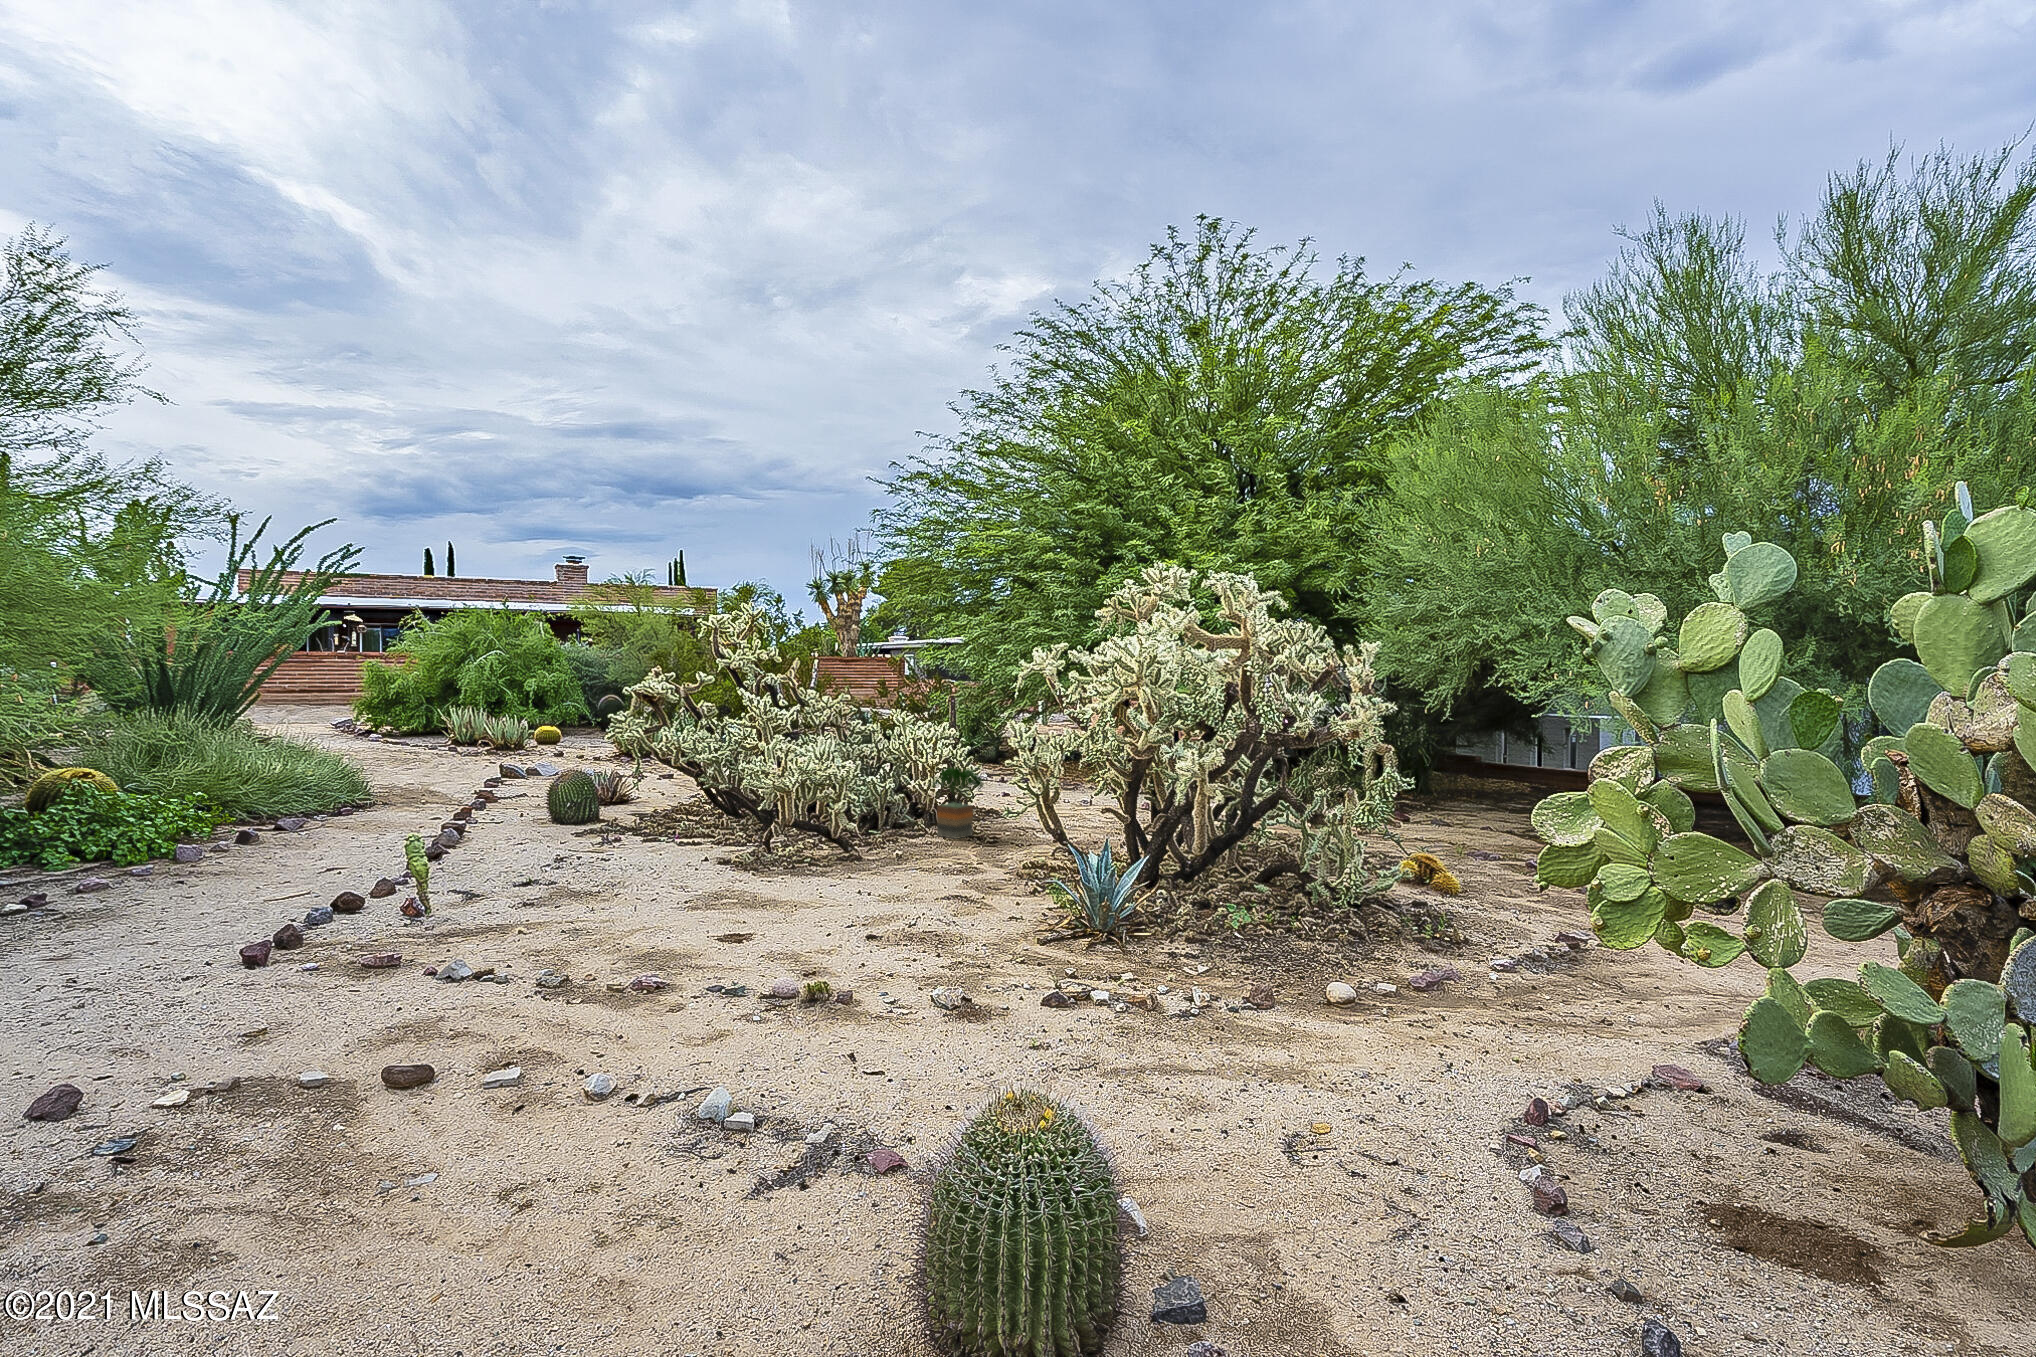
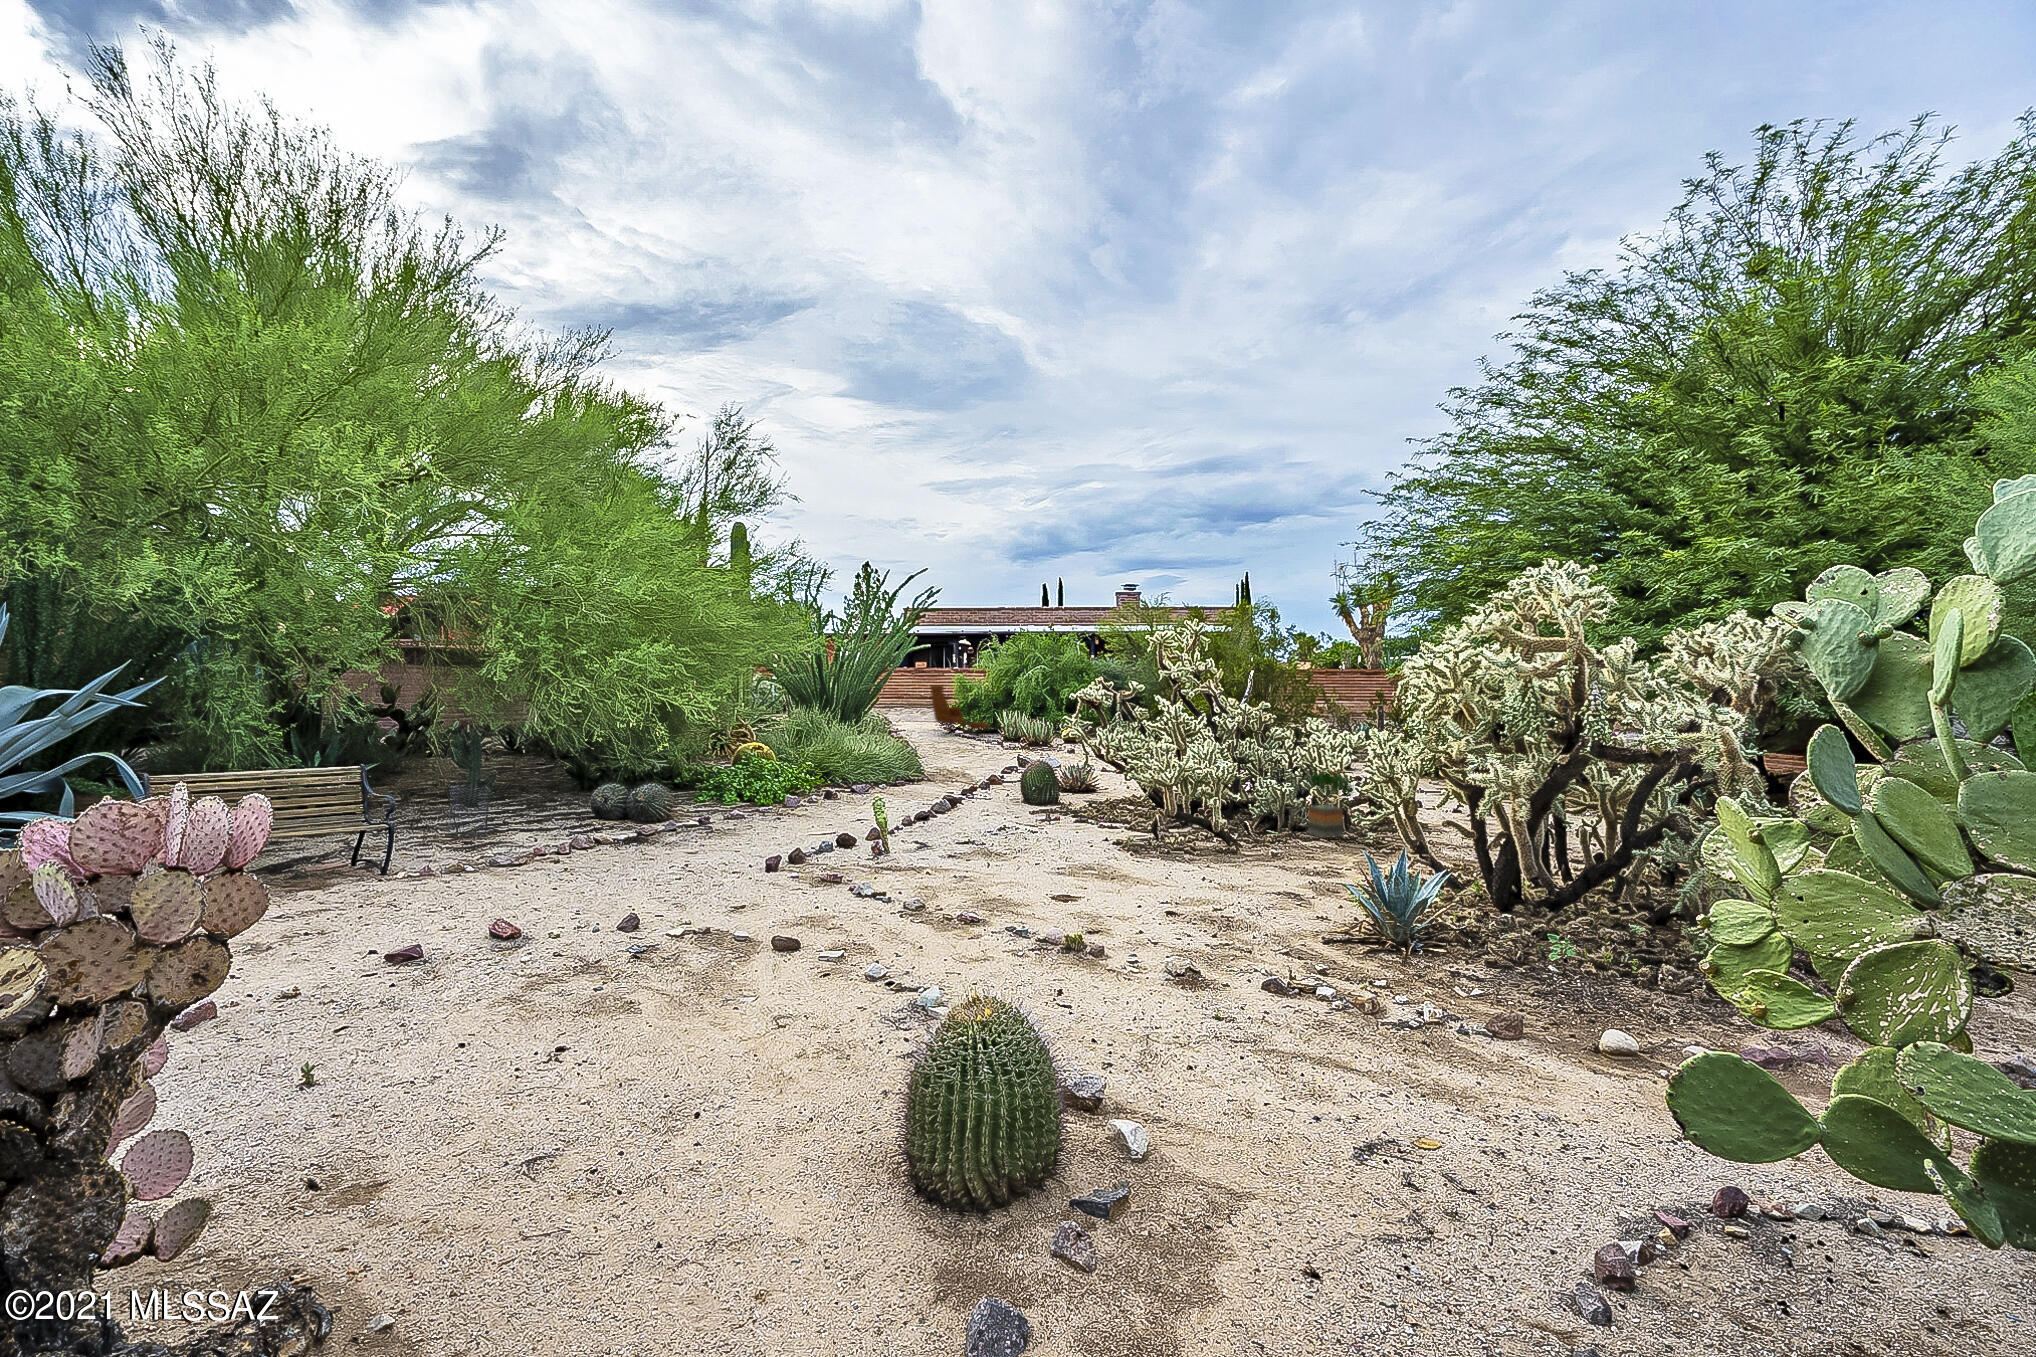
lounge chair: none [323,665,424,740] -> present [930,685,989,736]

